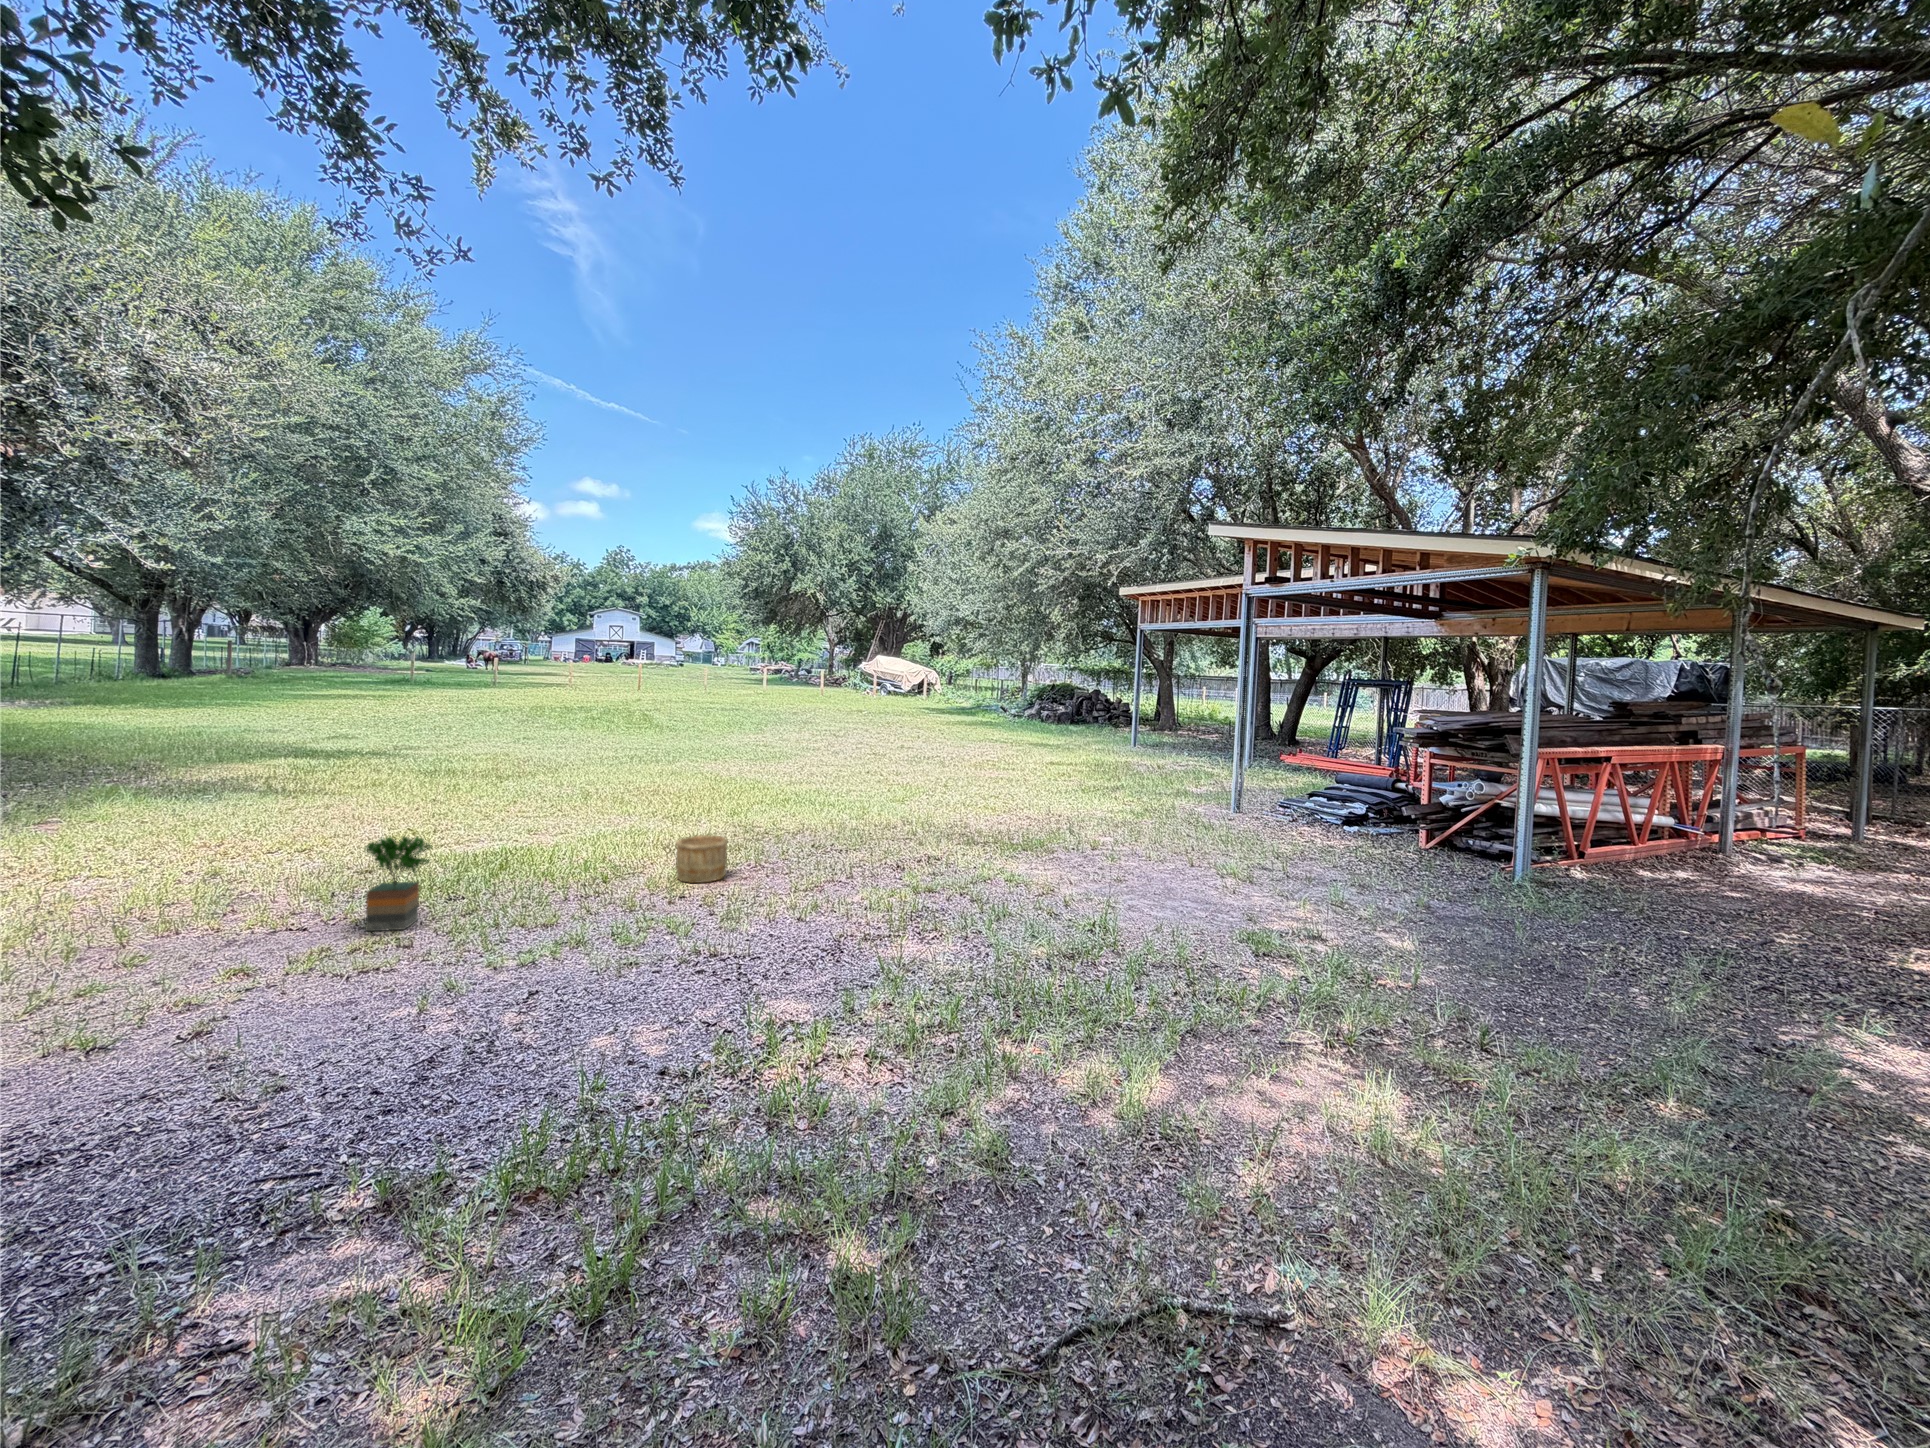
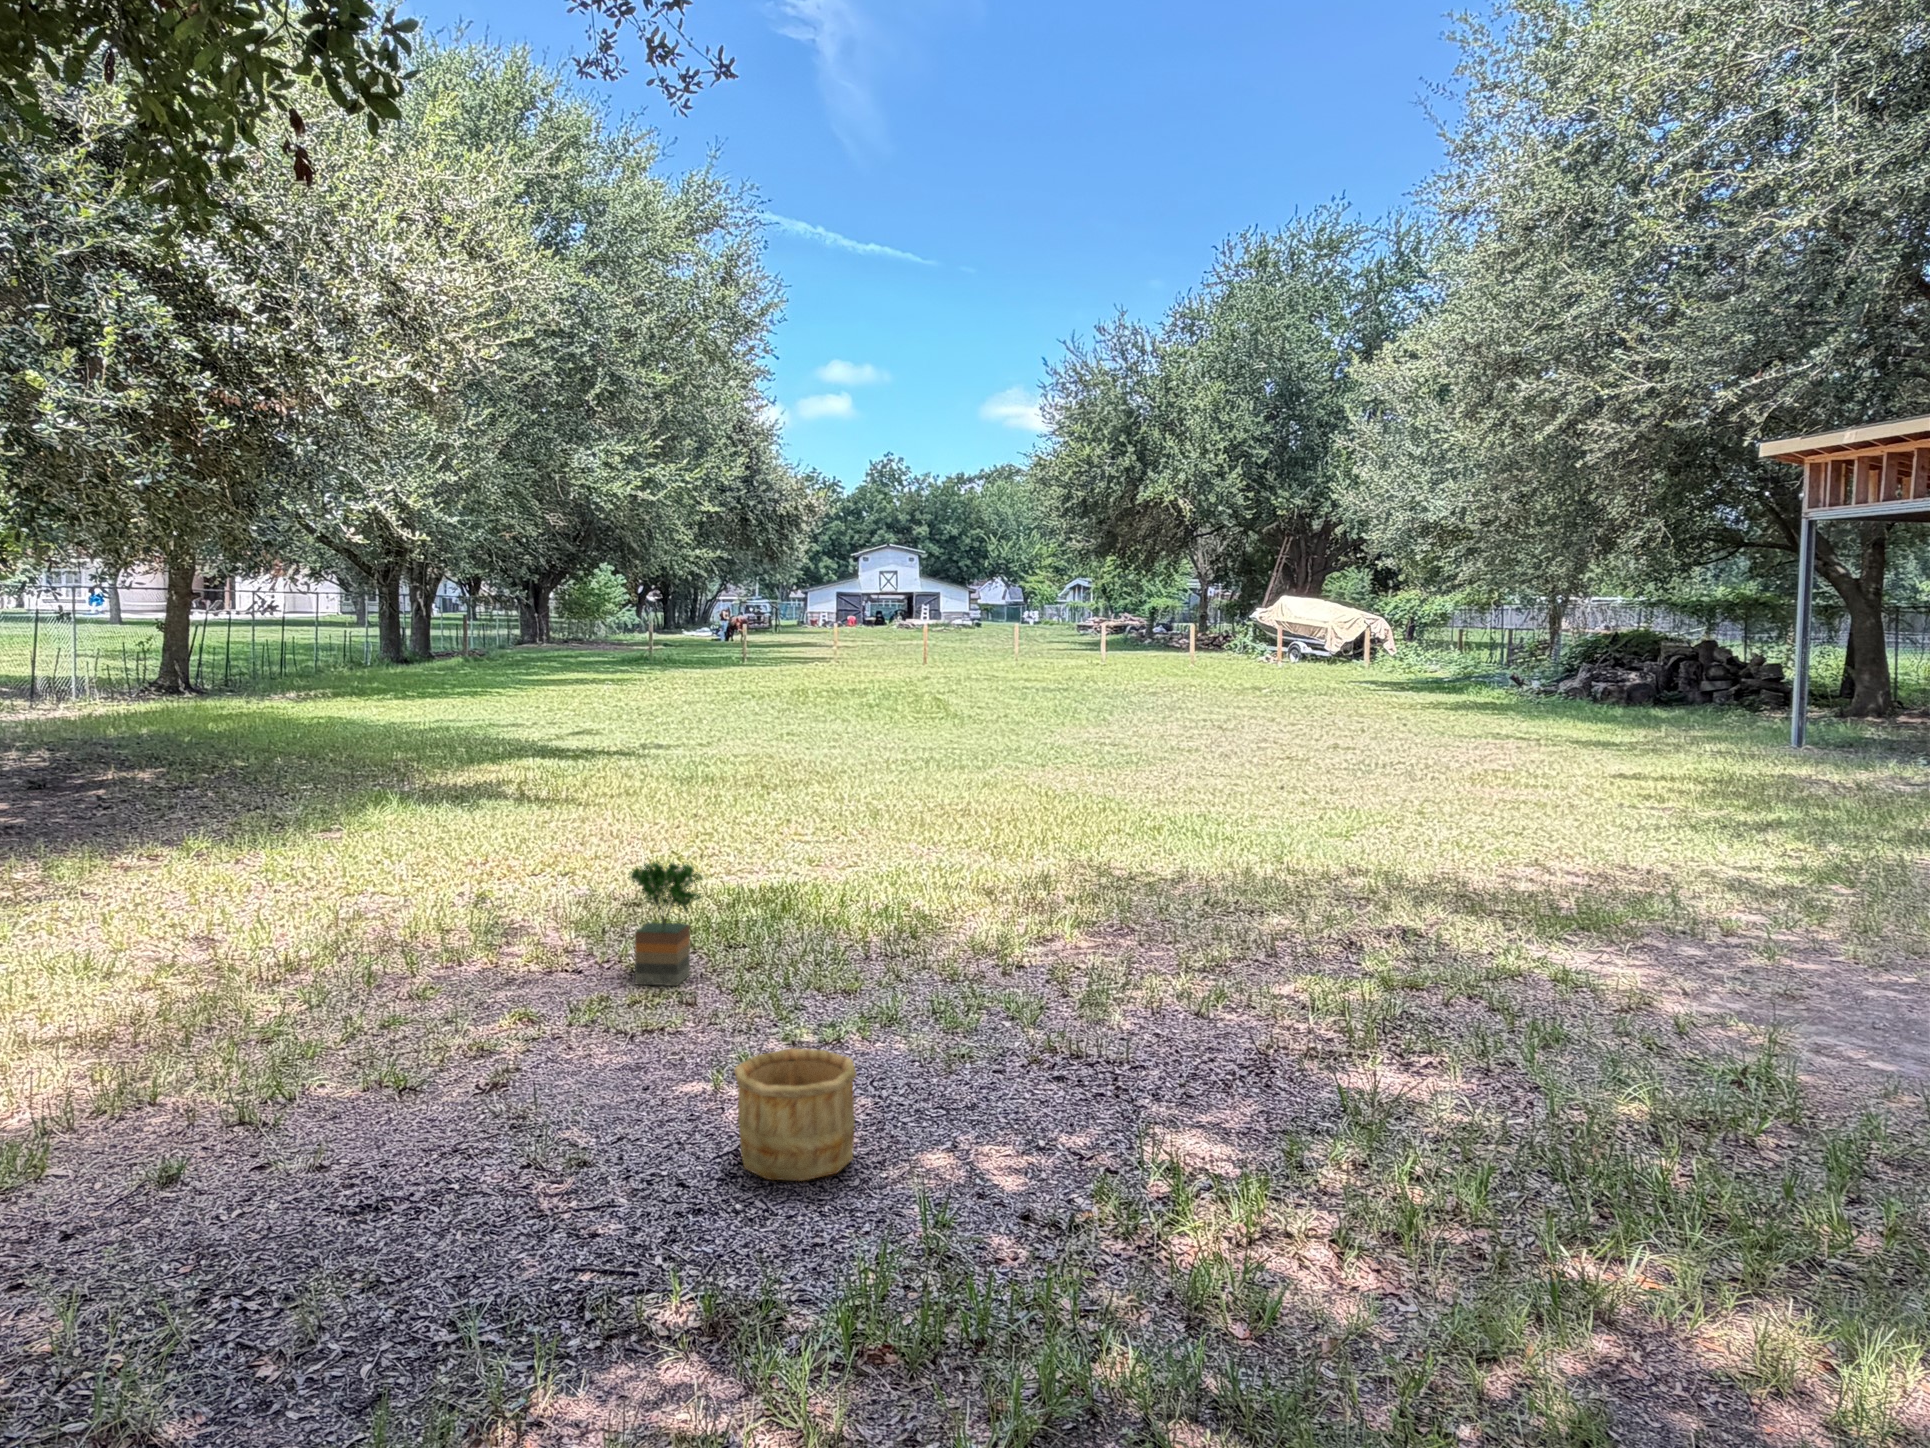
wooden bucket: present [676,835,728,883] -> present [734,1048,857,1181]

